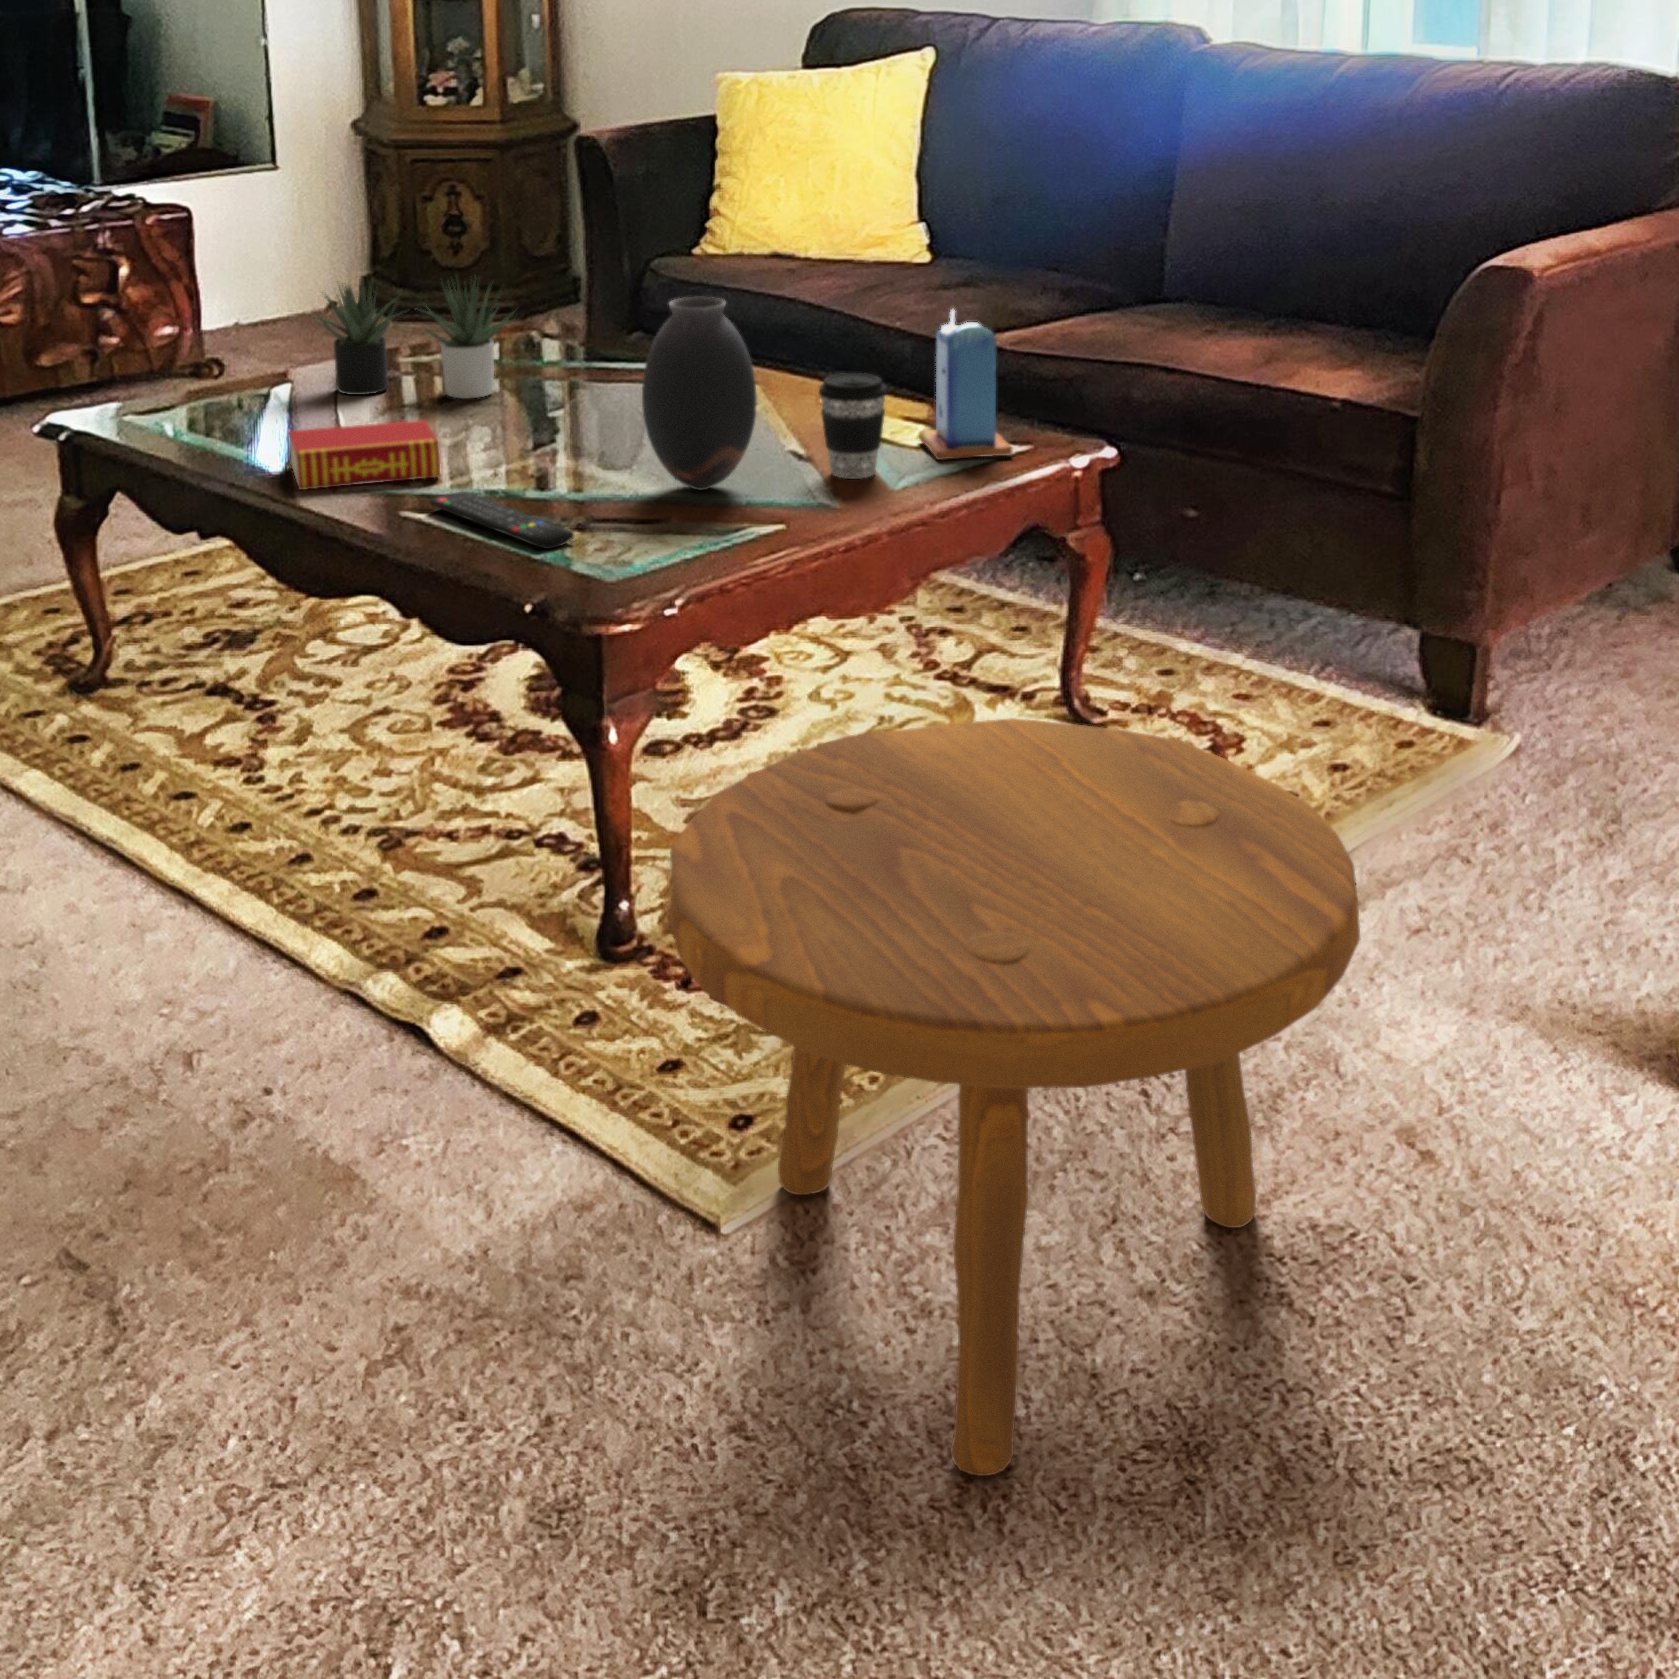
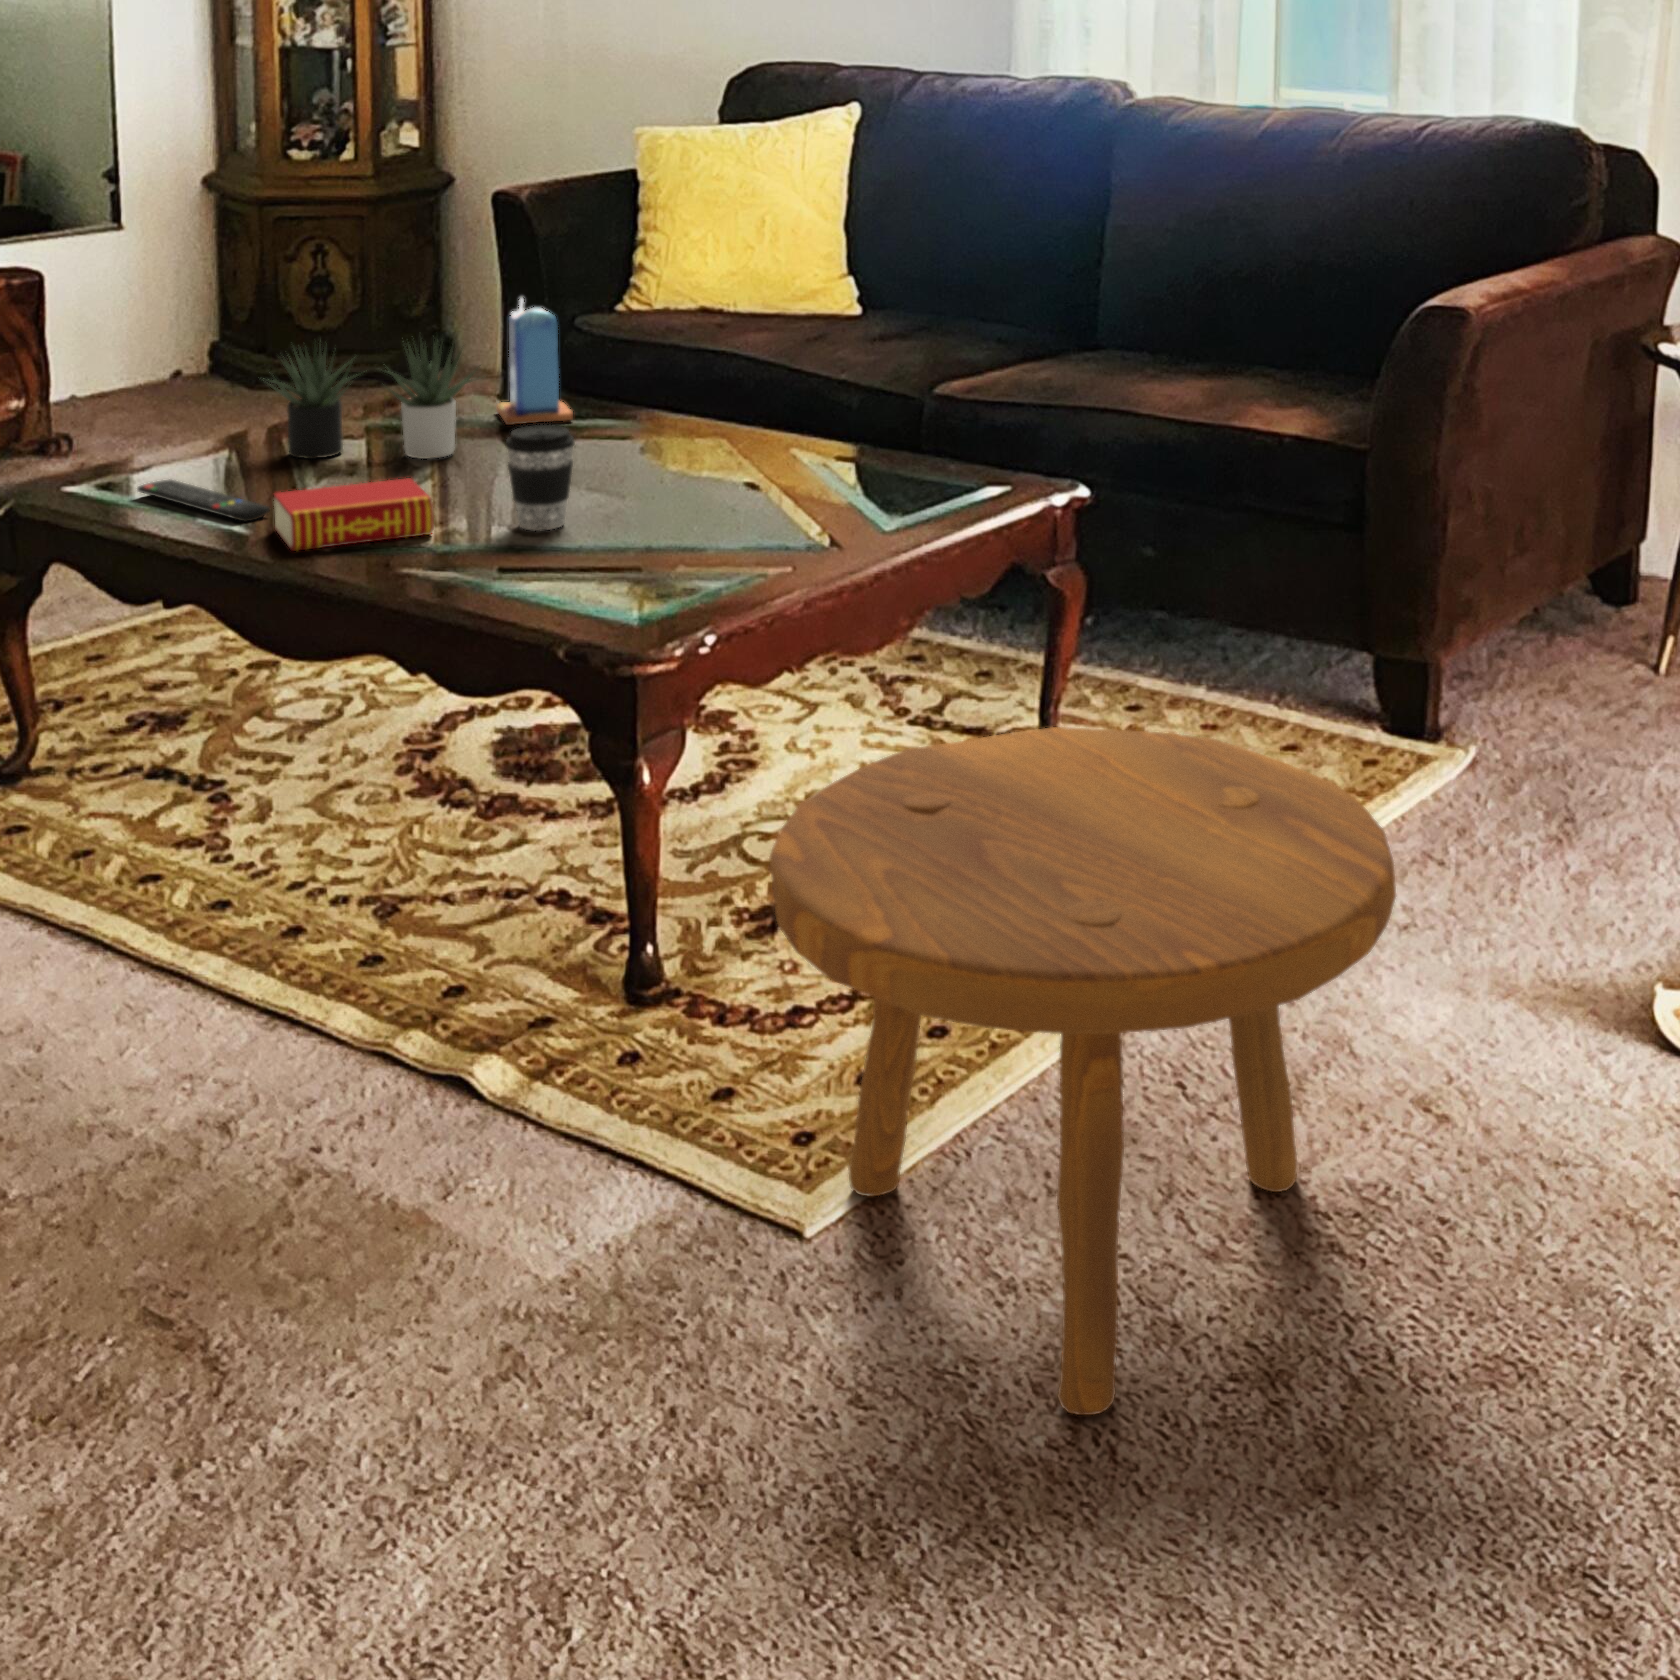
vase: present [642,297,757,490] -> none [643,349,755,537]
candle: present [919,309,1012,460] -> present [496,298,573,425]
coffee cup: present [819,373,887,479] -> present [506,425,575,530]
remote control: present [430,492,574,549] -> present [138,479,270,522]

